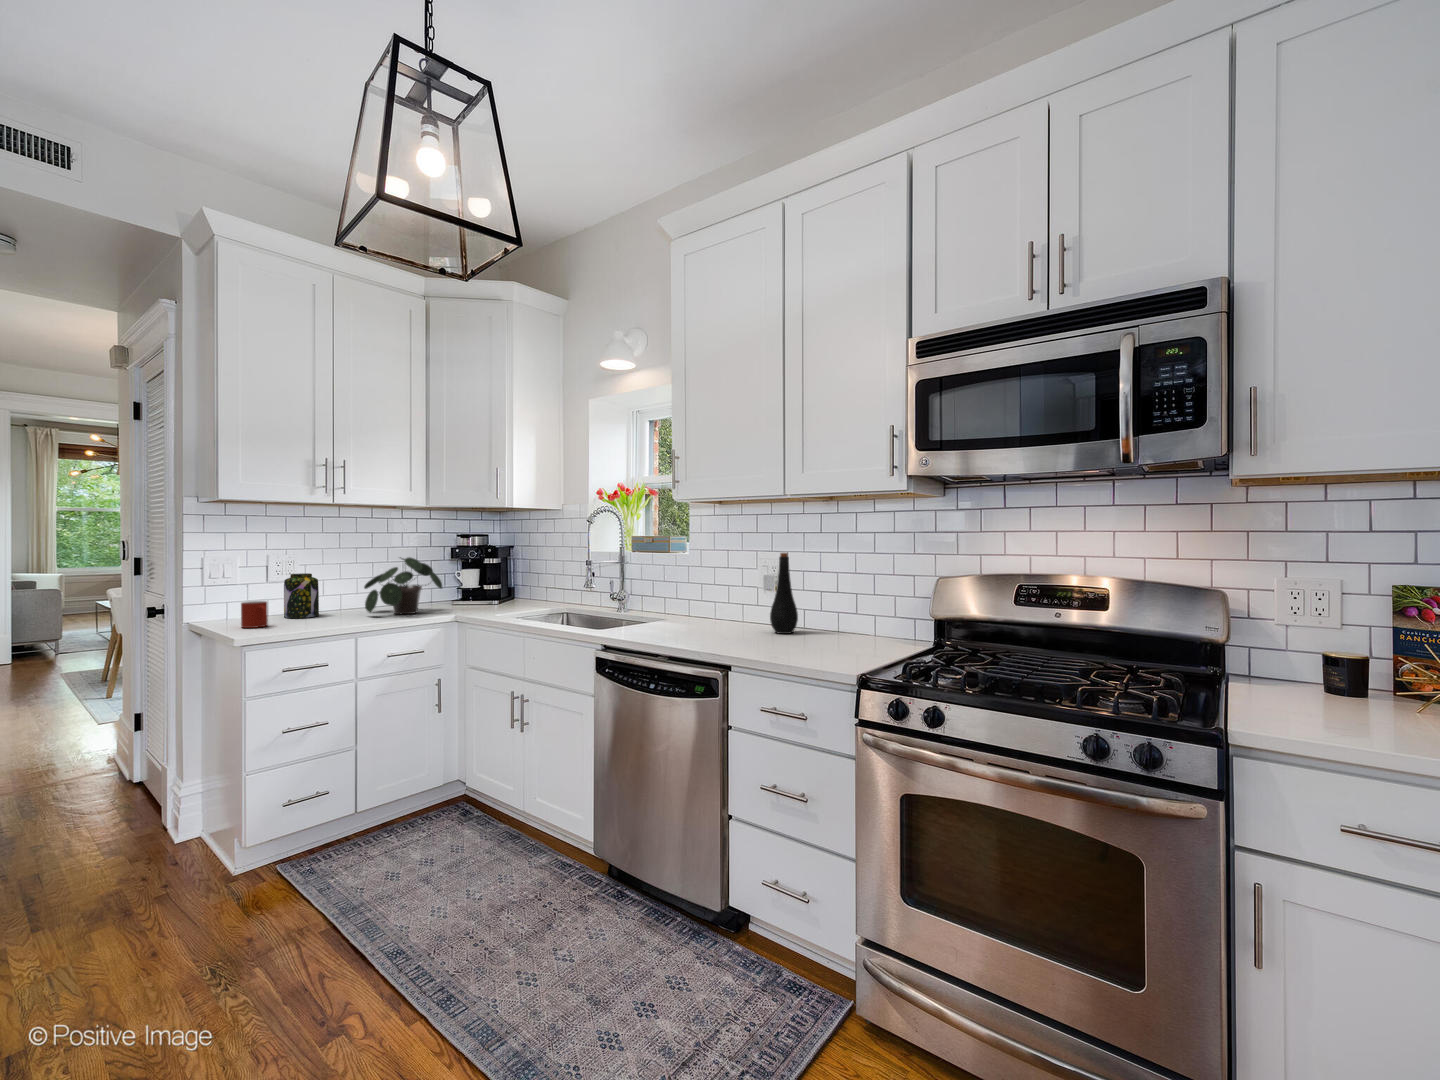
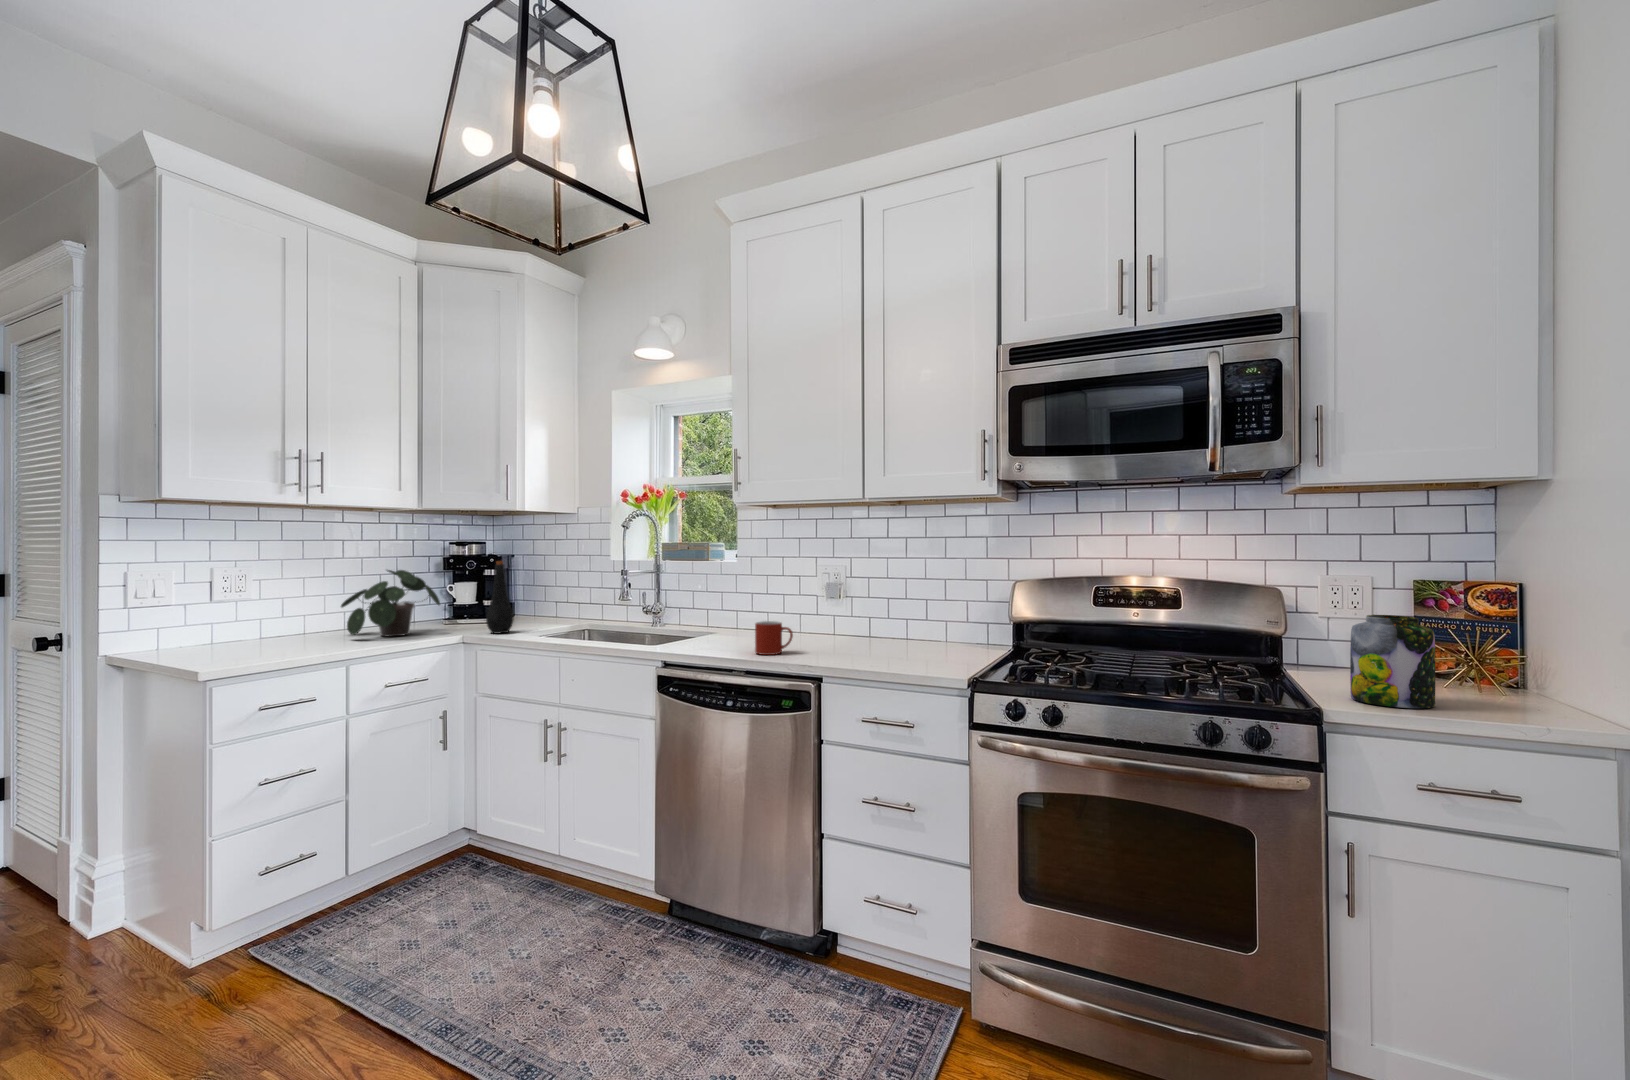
bottle: present [770,553,798,634] -> present [486,561,513,634]
jar: present [284,573,319,618] -> present [1350,615,1435,708]
mug: present [241,601,268,628] -> present [755,621,793,655]

